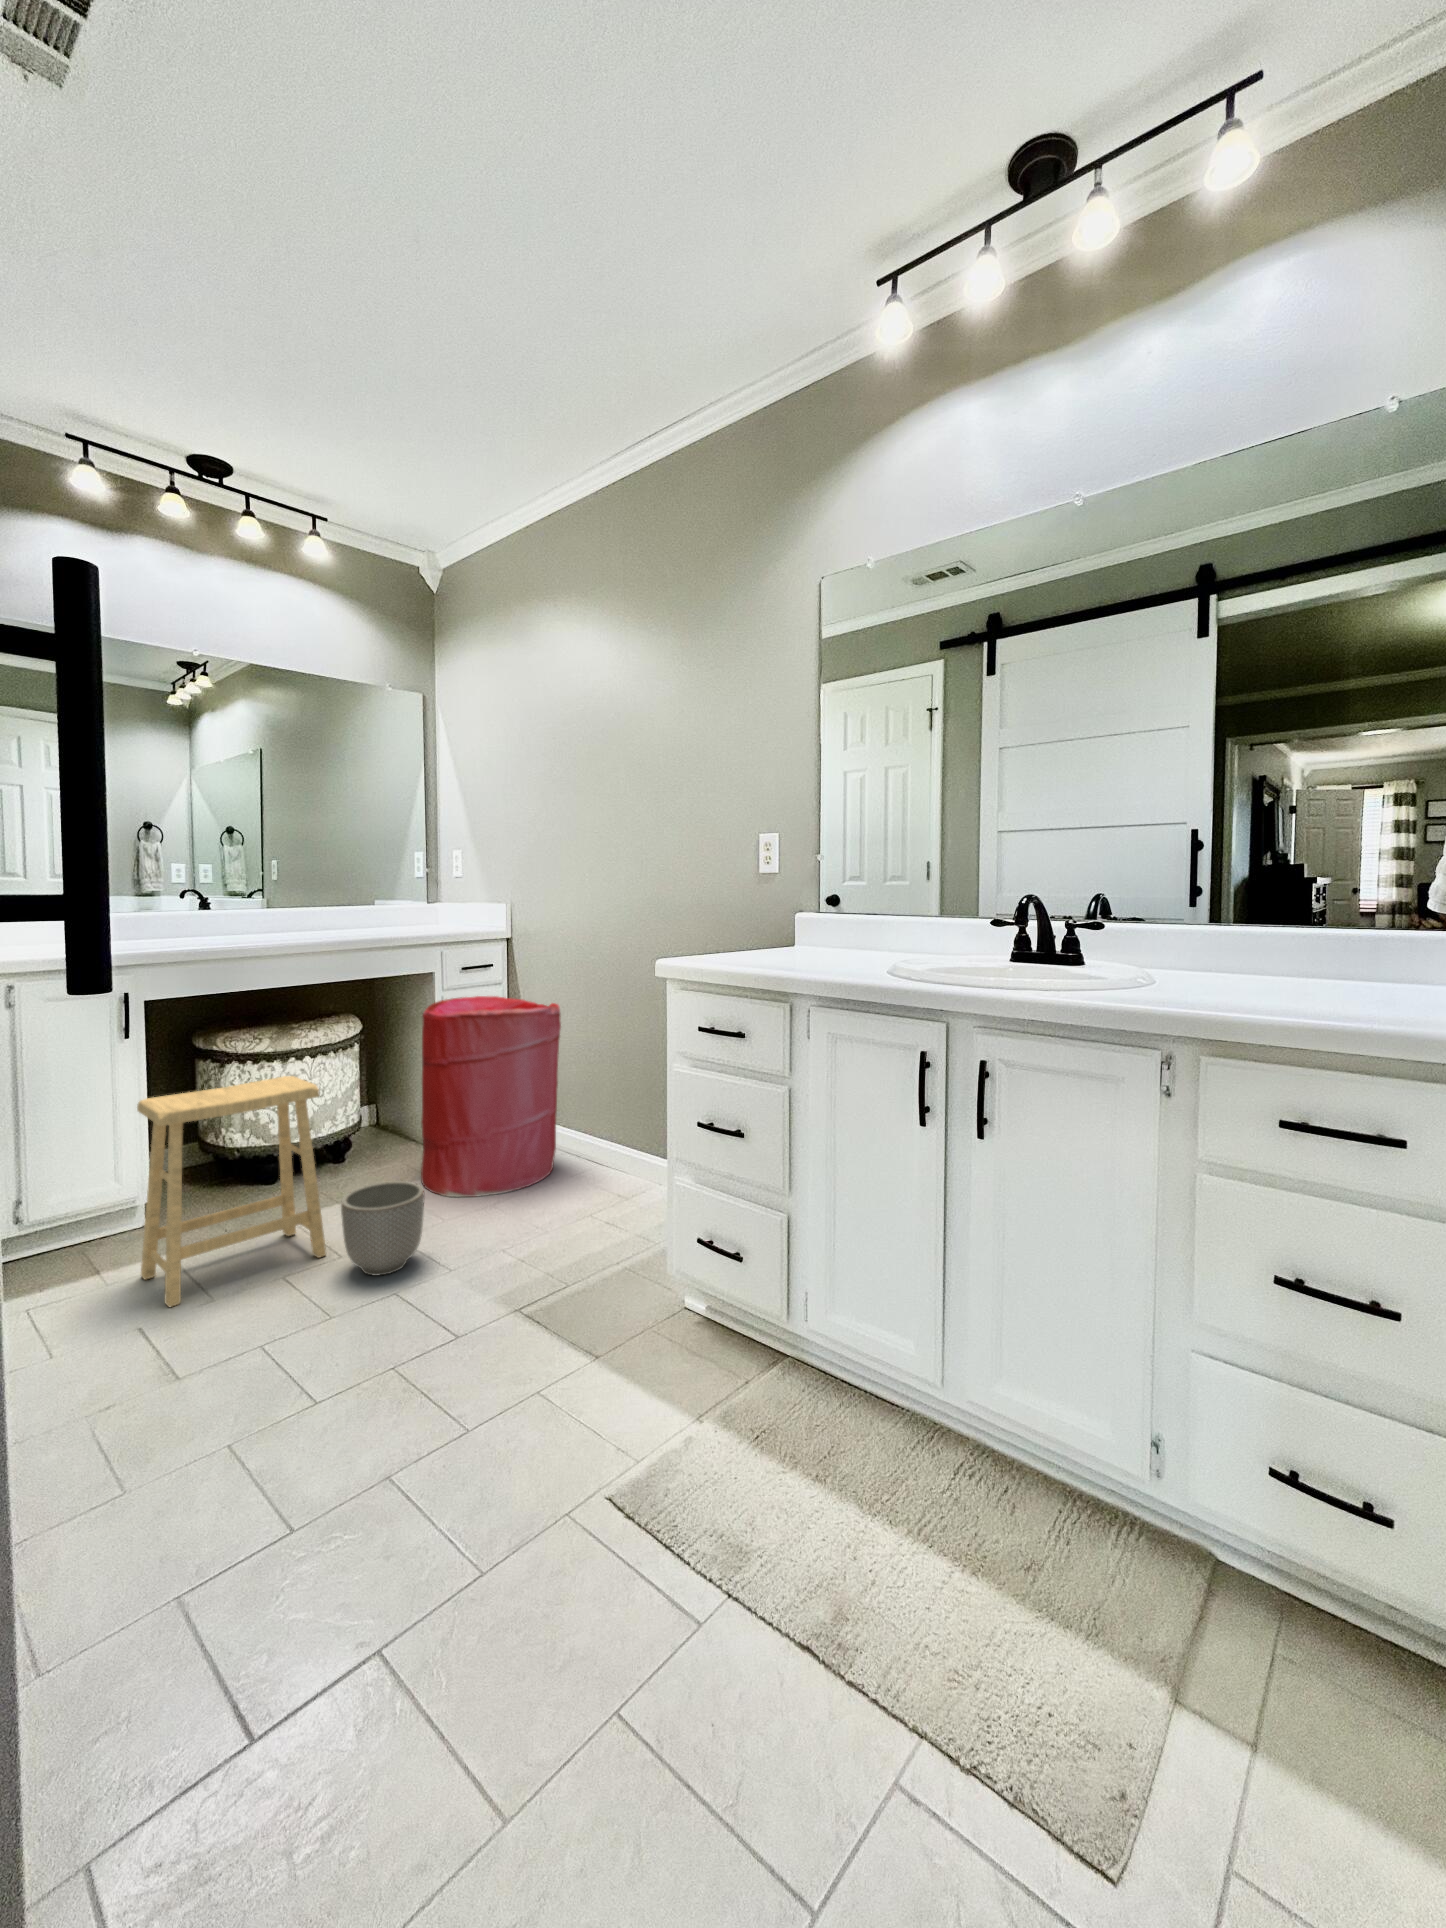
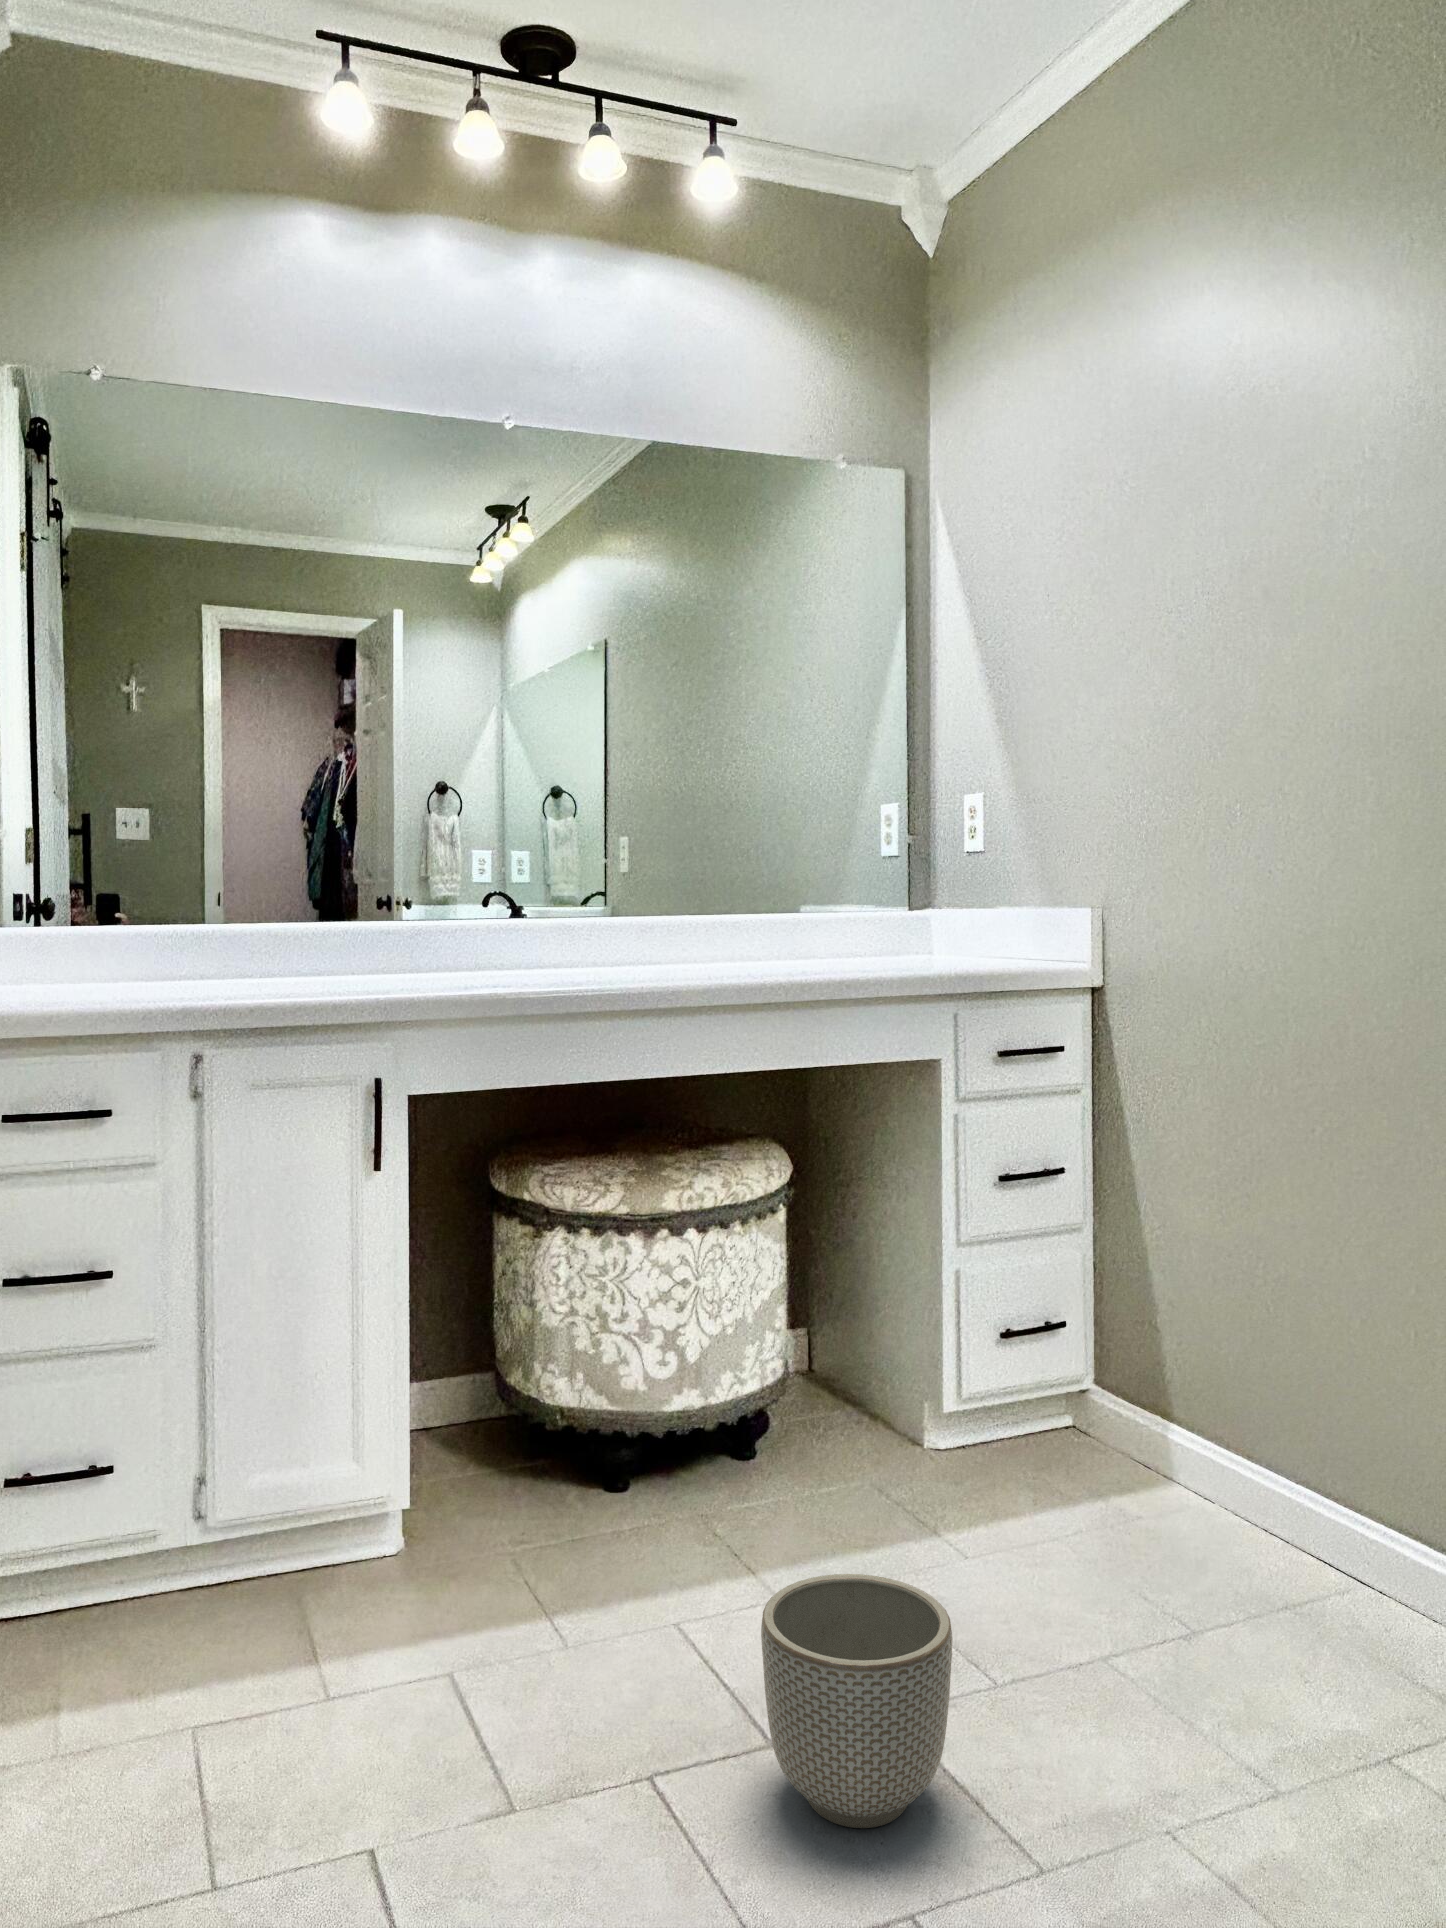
laundry hamper: present [421,996,561,1197] -> none [917,1120,1245,1620]
footstool: present [137,1076,326,1307] -> none [377,1283,728,1796]

